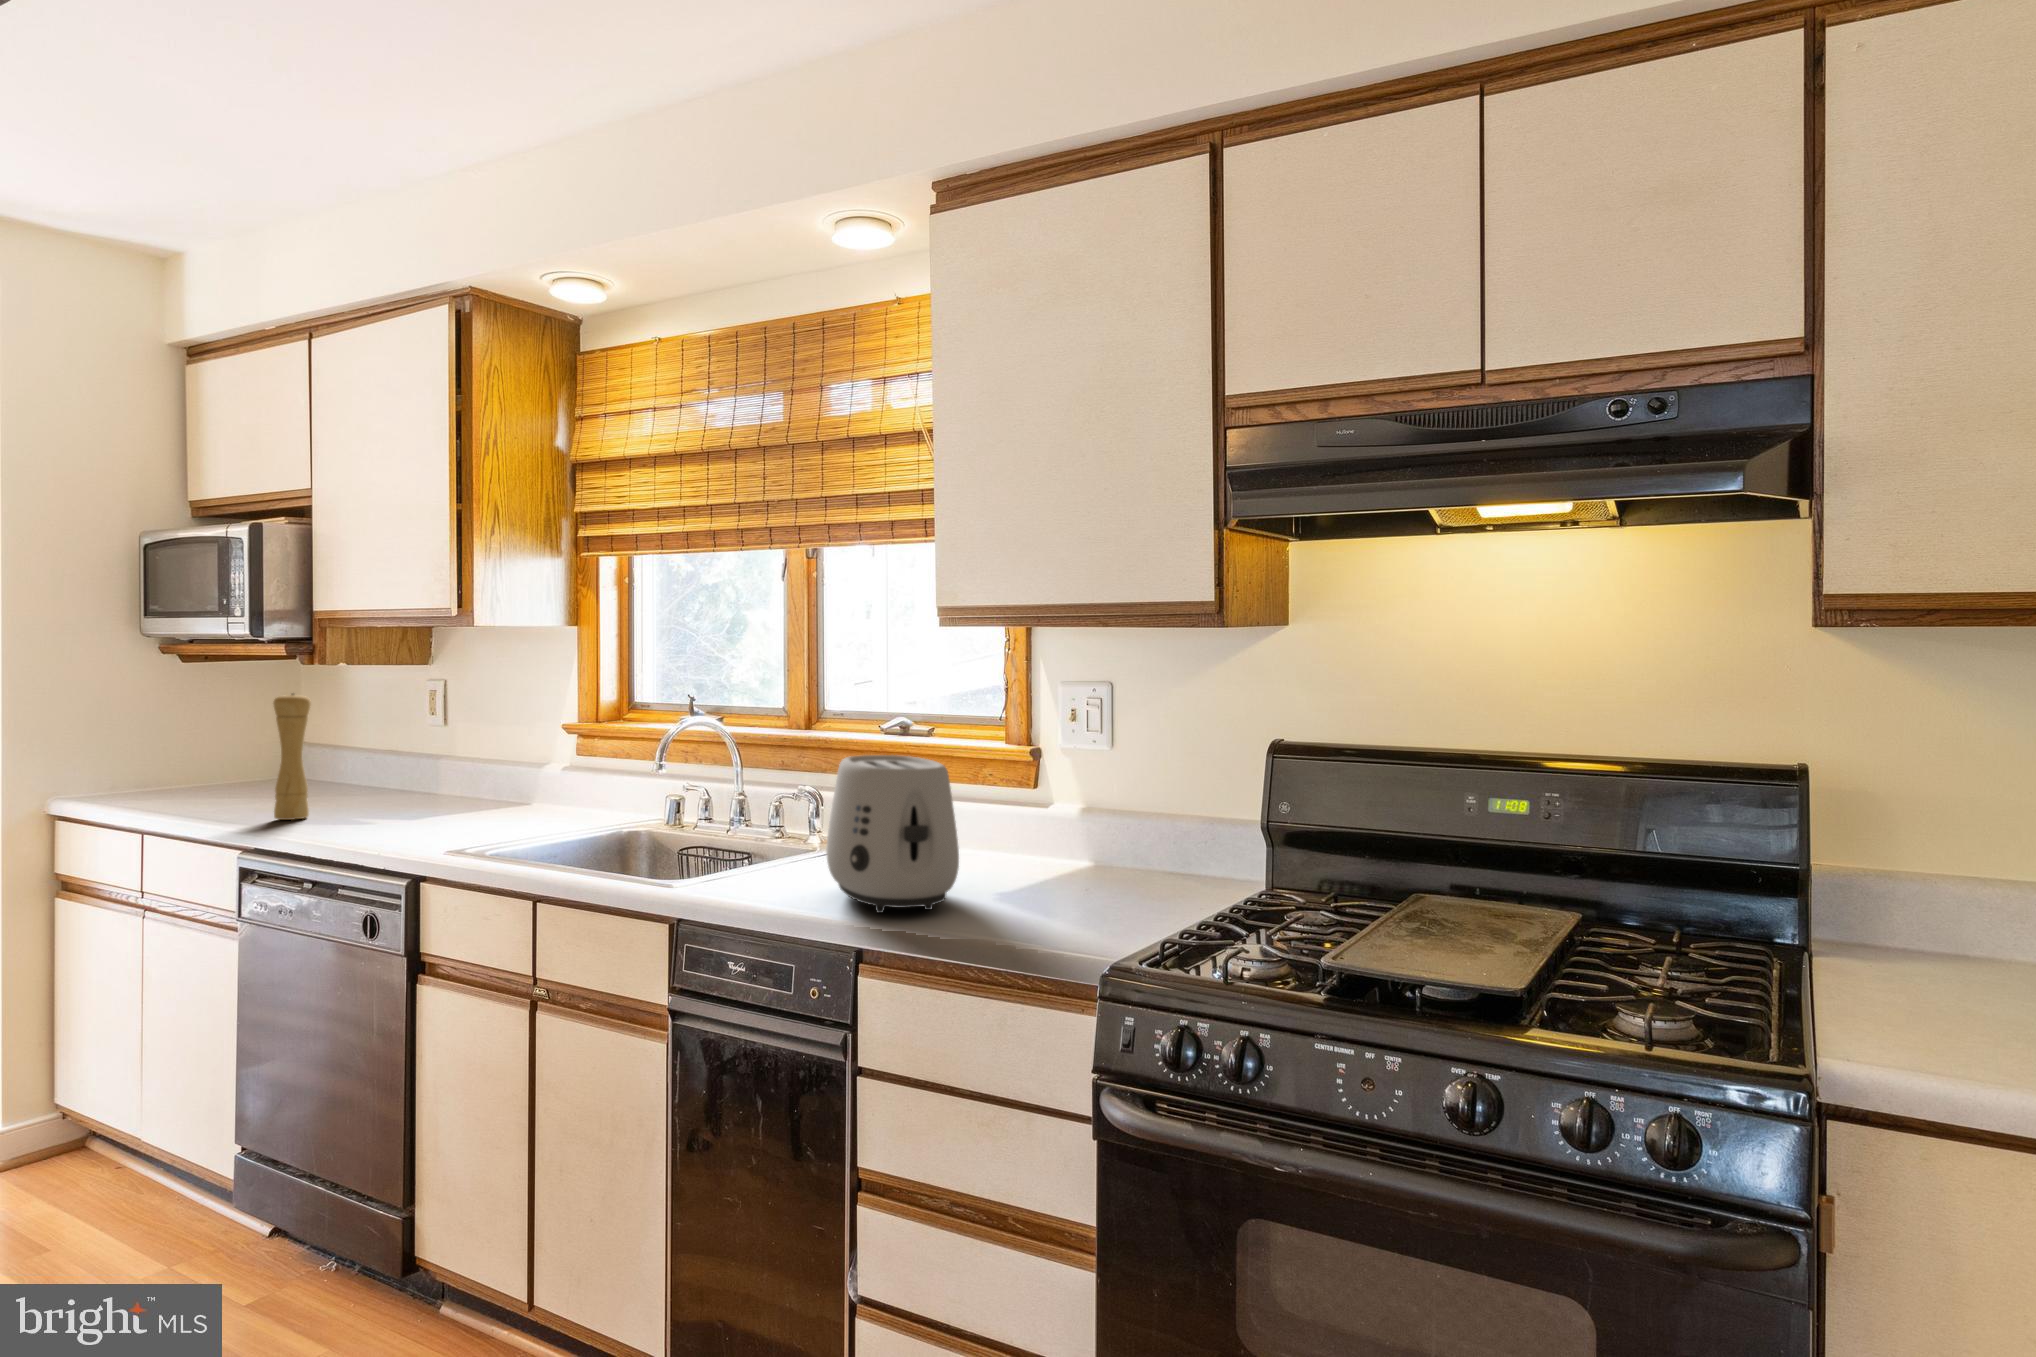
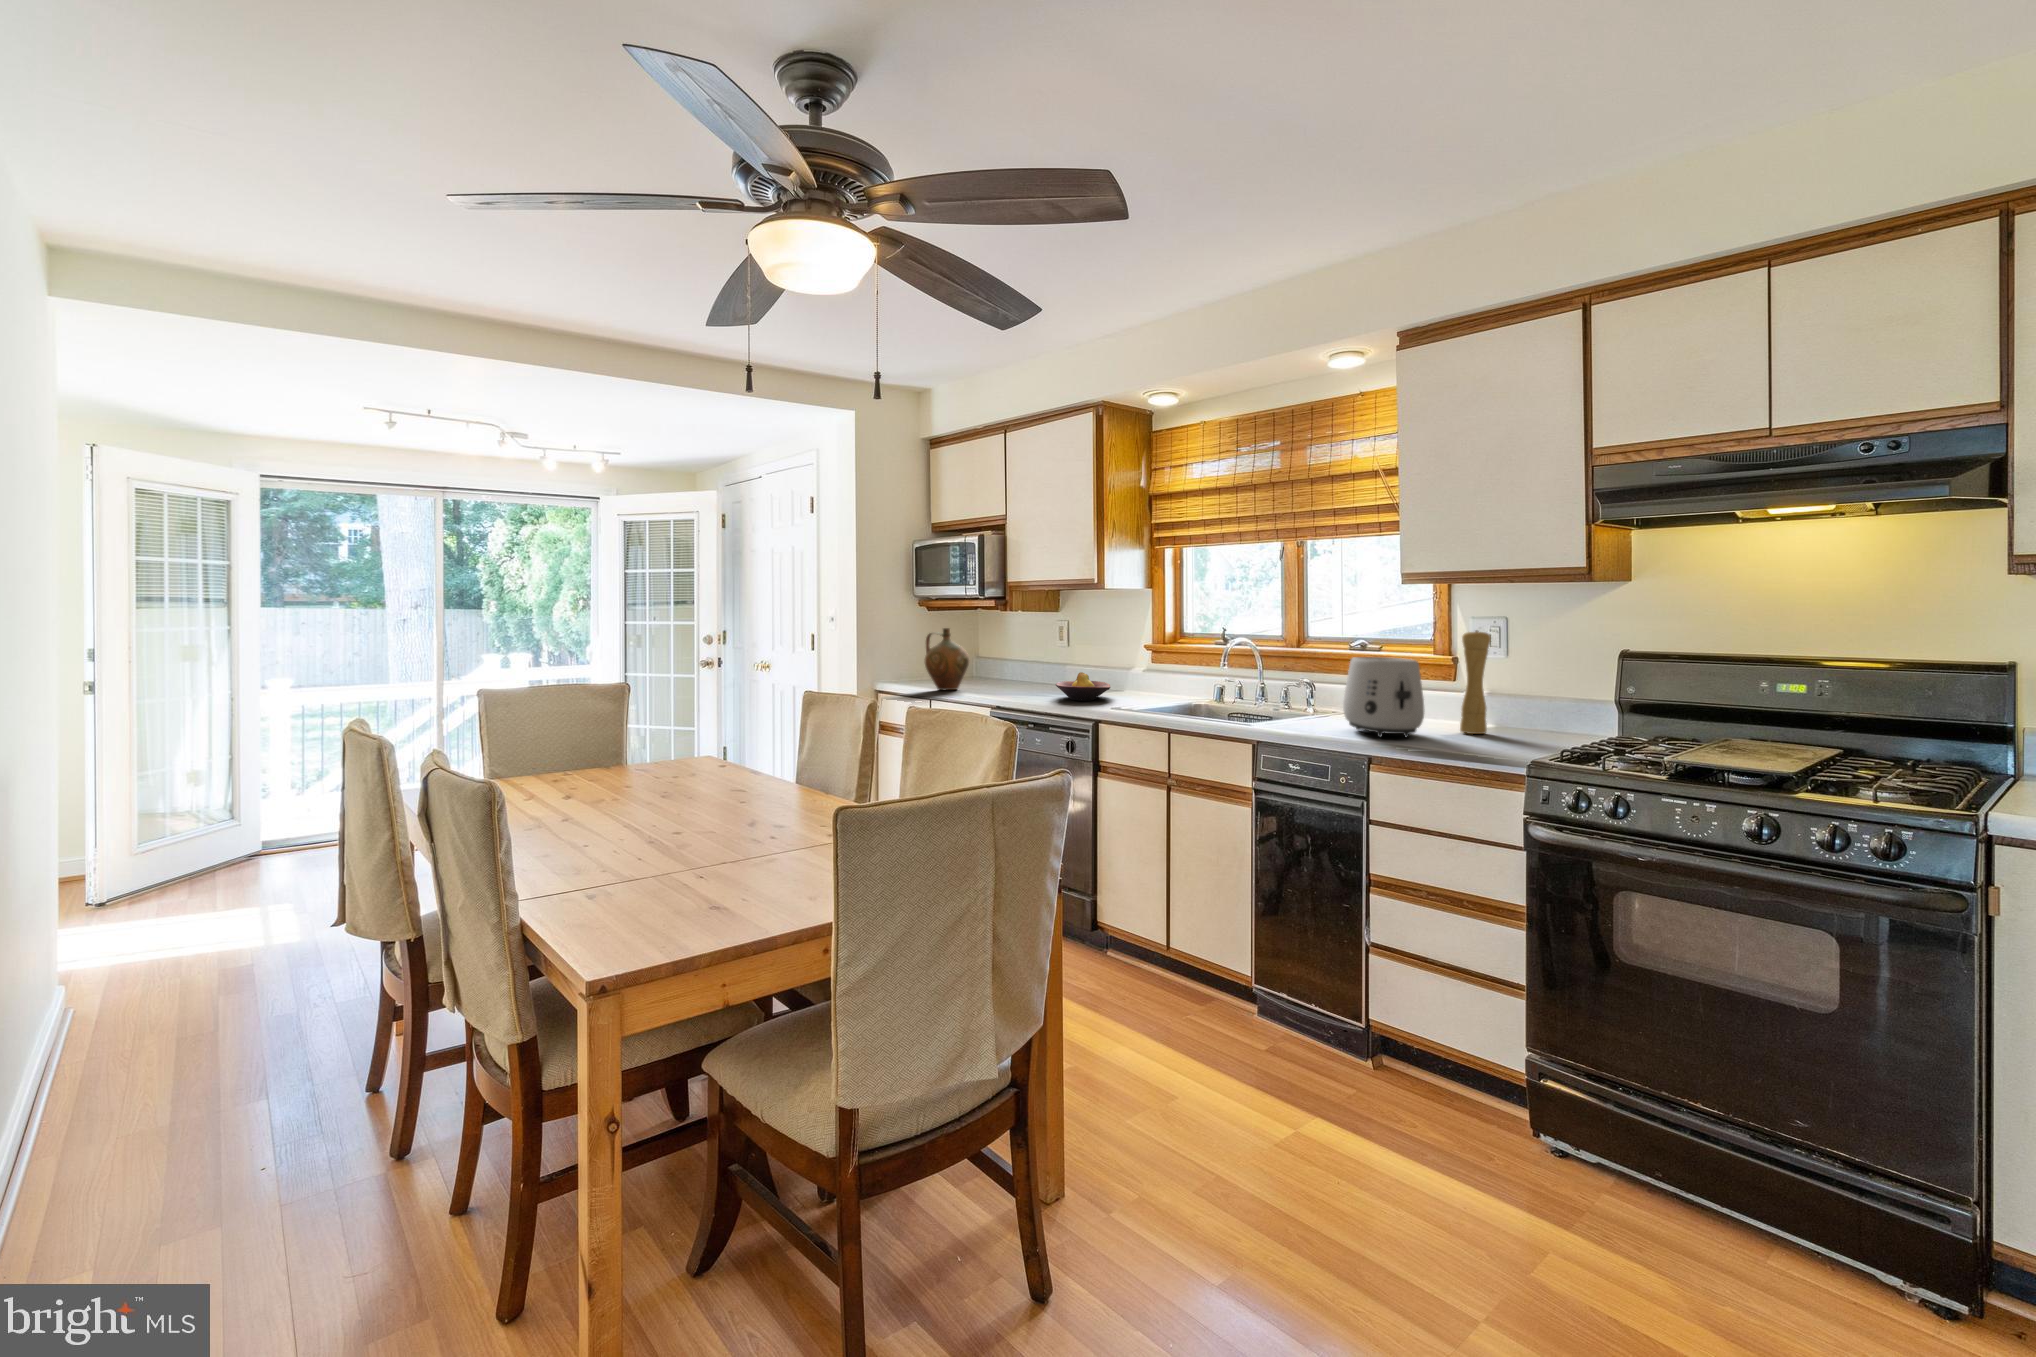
ceramic jug: none [142,691,244,808] -> present [925,628,969,690]
pepper mill: present [273,693,311,820] -> present [1460,630,1491,734]
fruit bowl: none [374,773,489,828] -> present [1056,672,1110,701]

